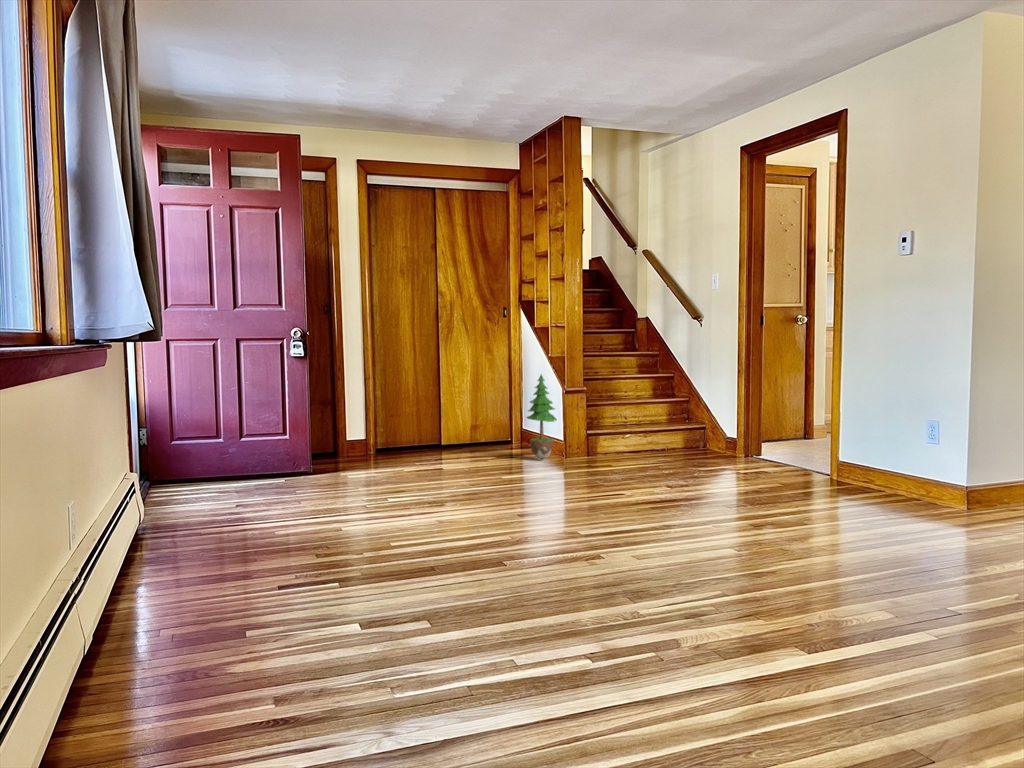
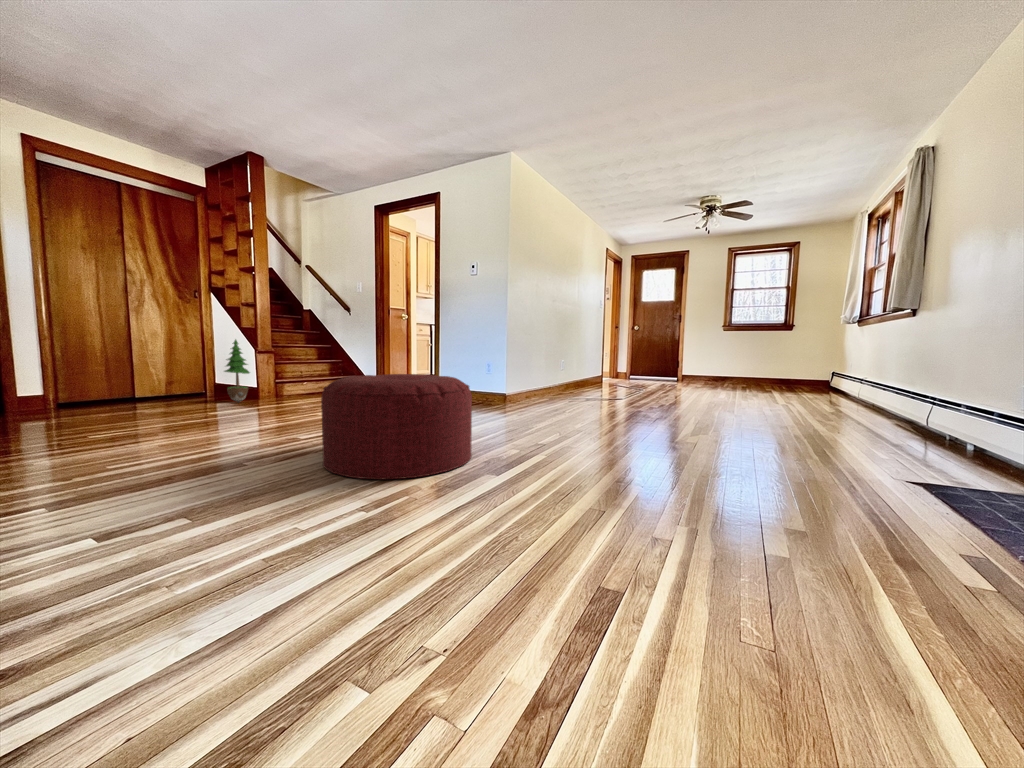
ottoman: none [582,461,797,626] -> present [321,374,472,479]

